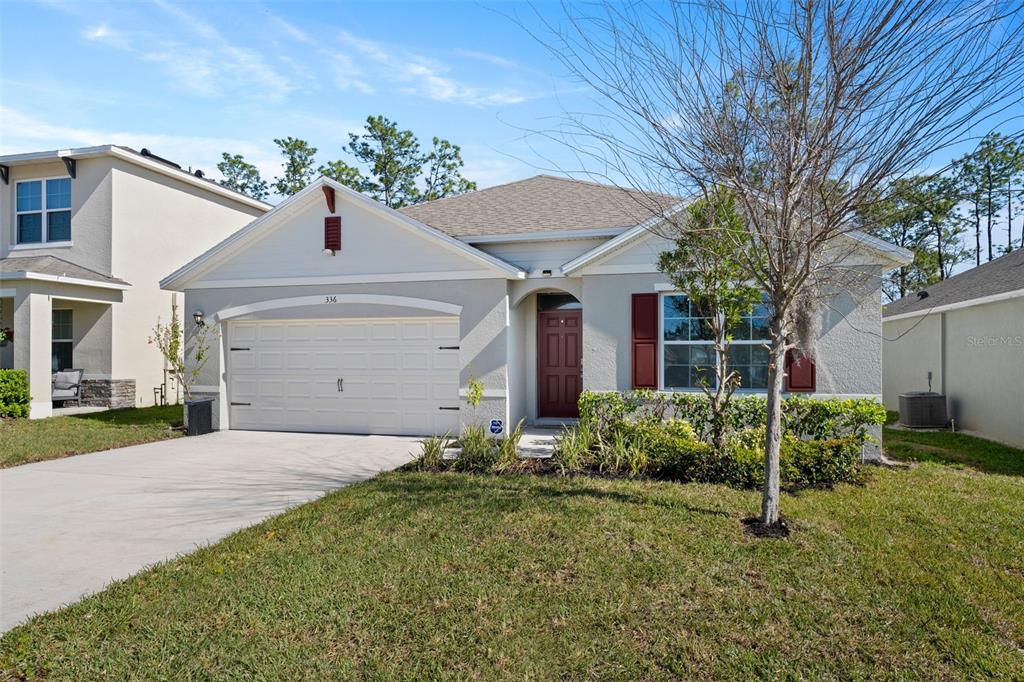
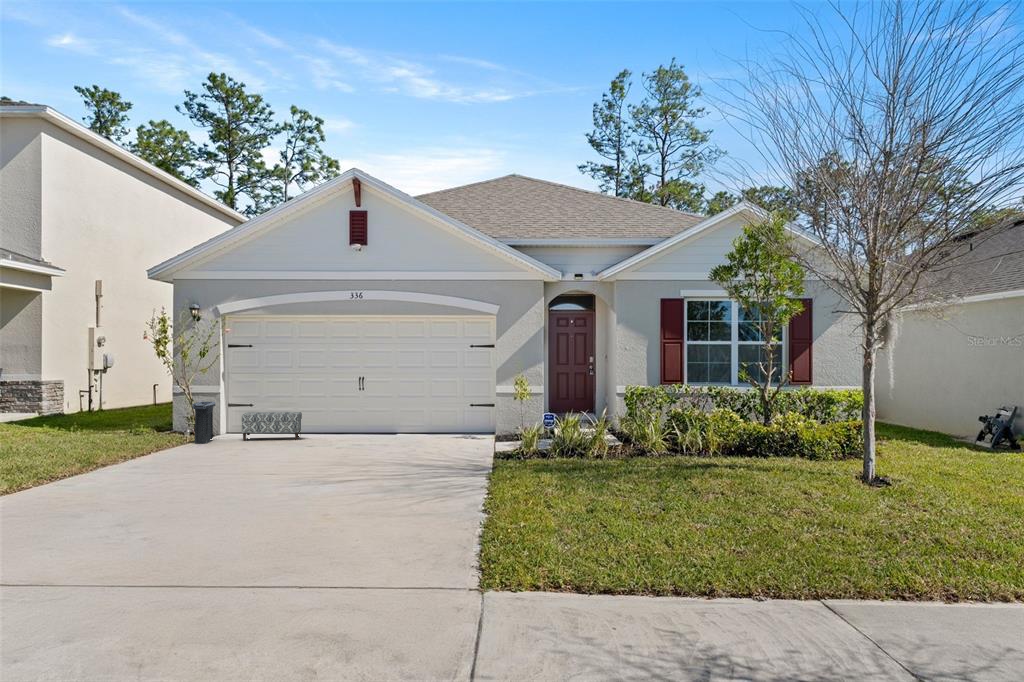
bench: none [230,407,289,436] -> present [242,412,302,441]

